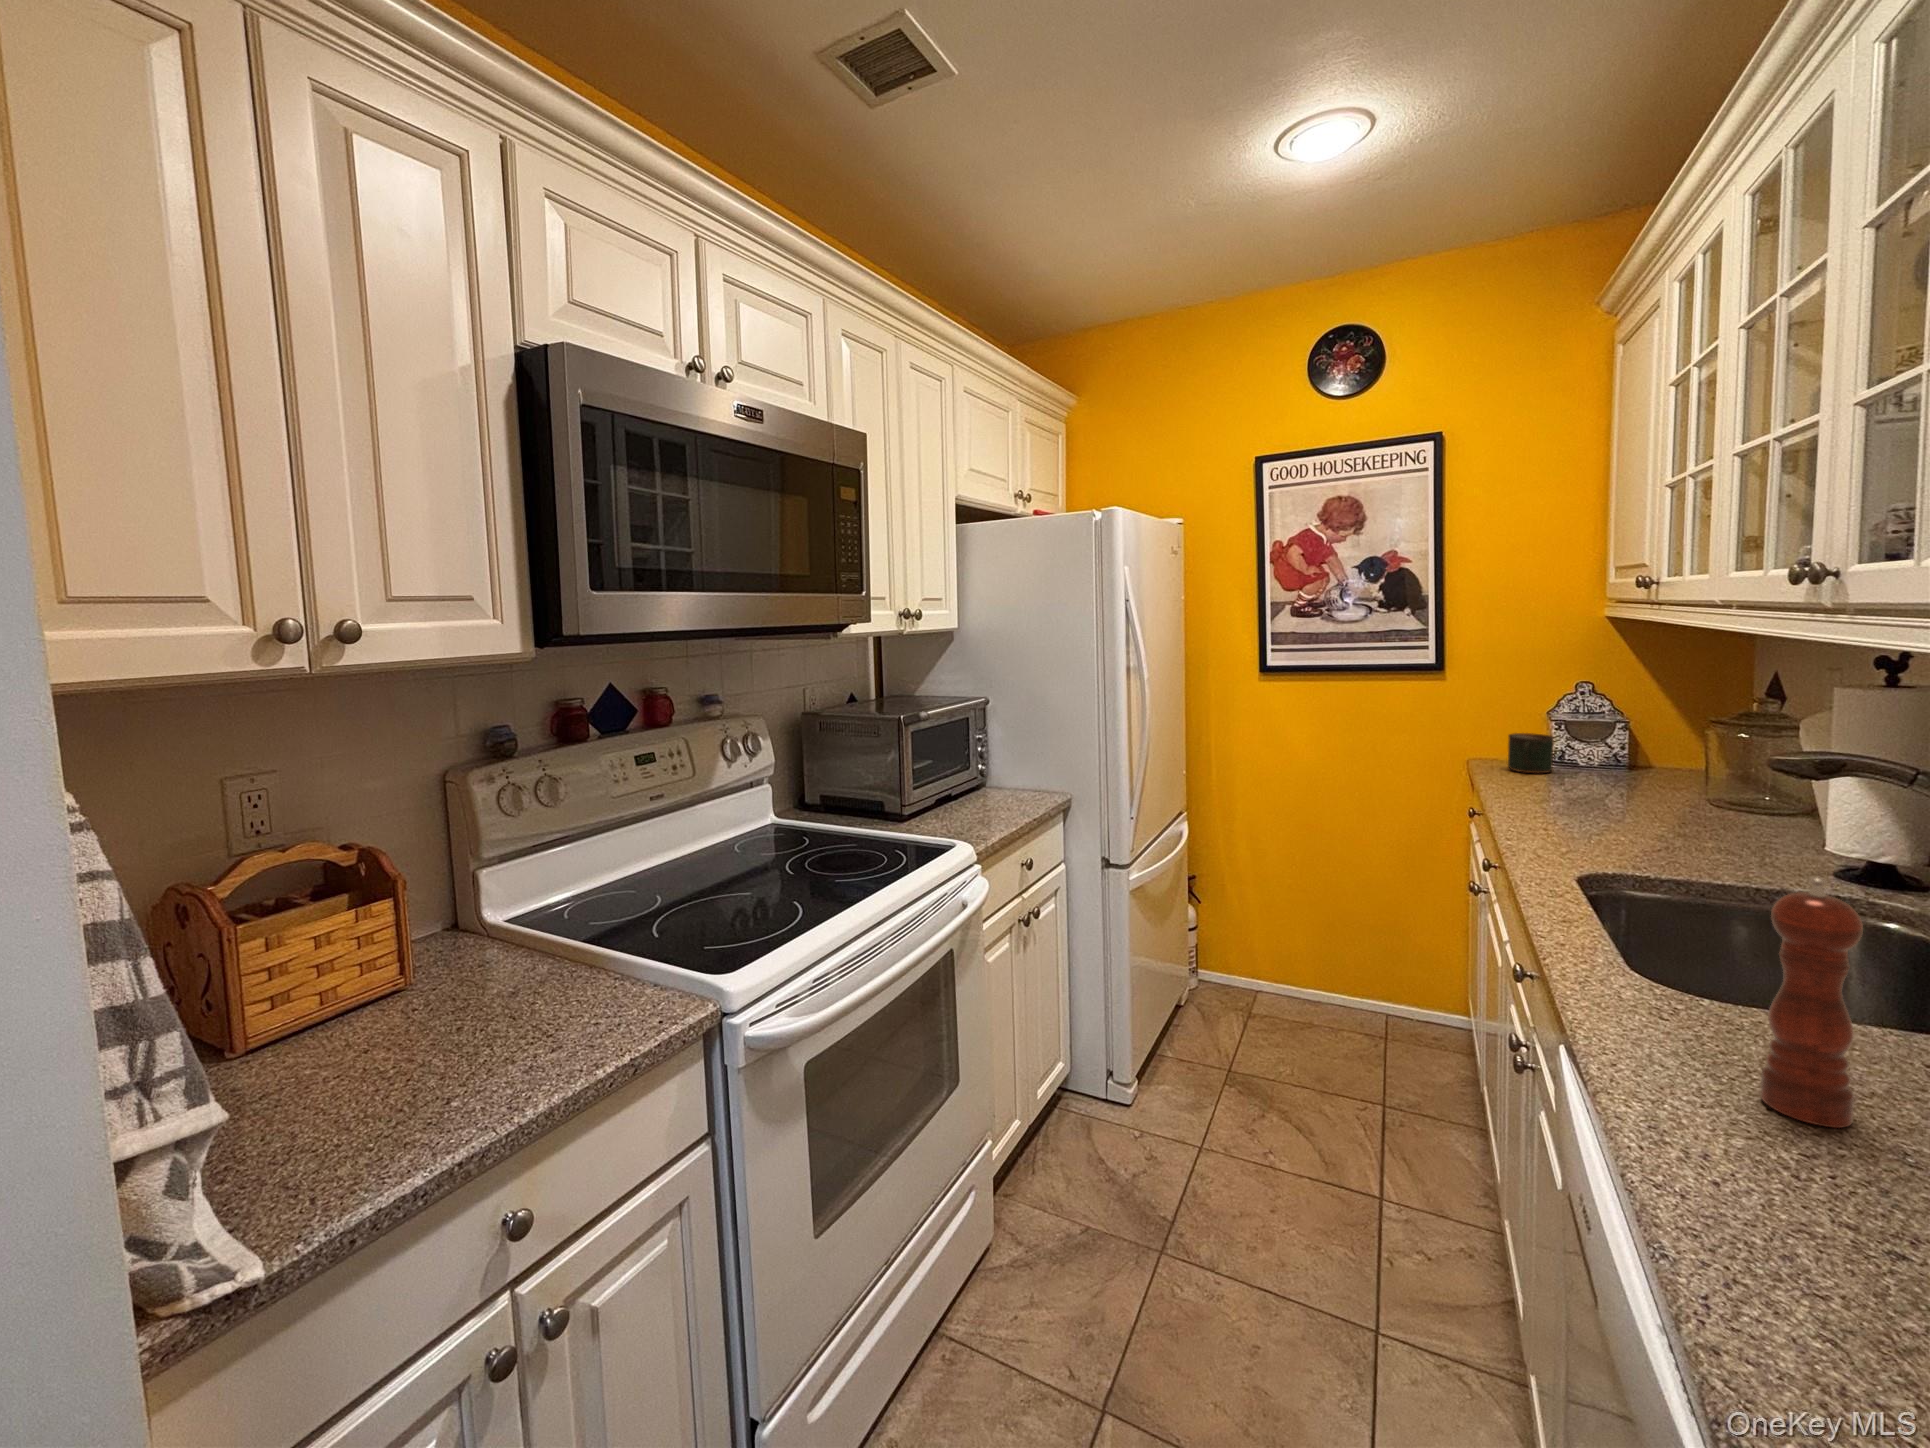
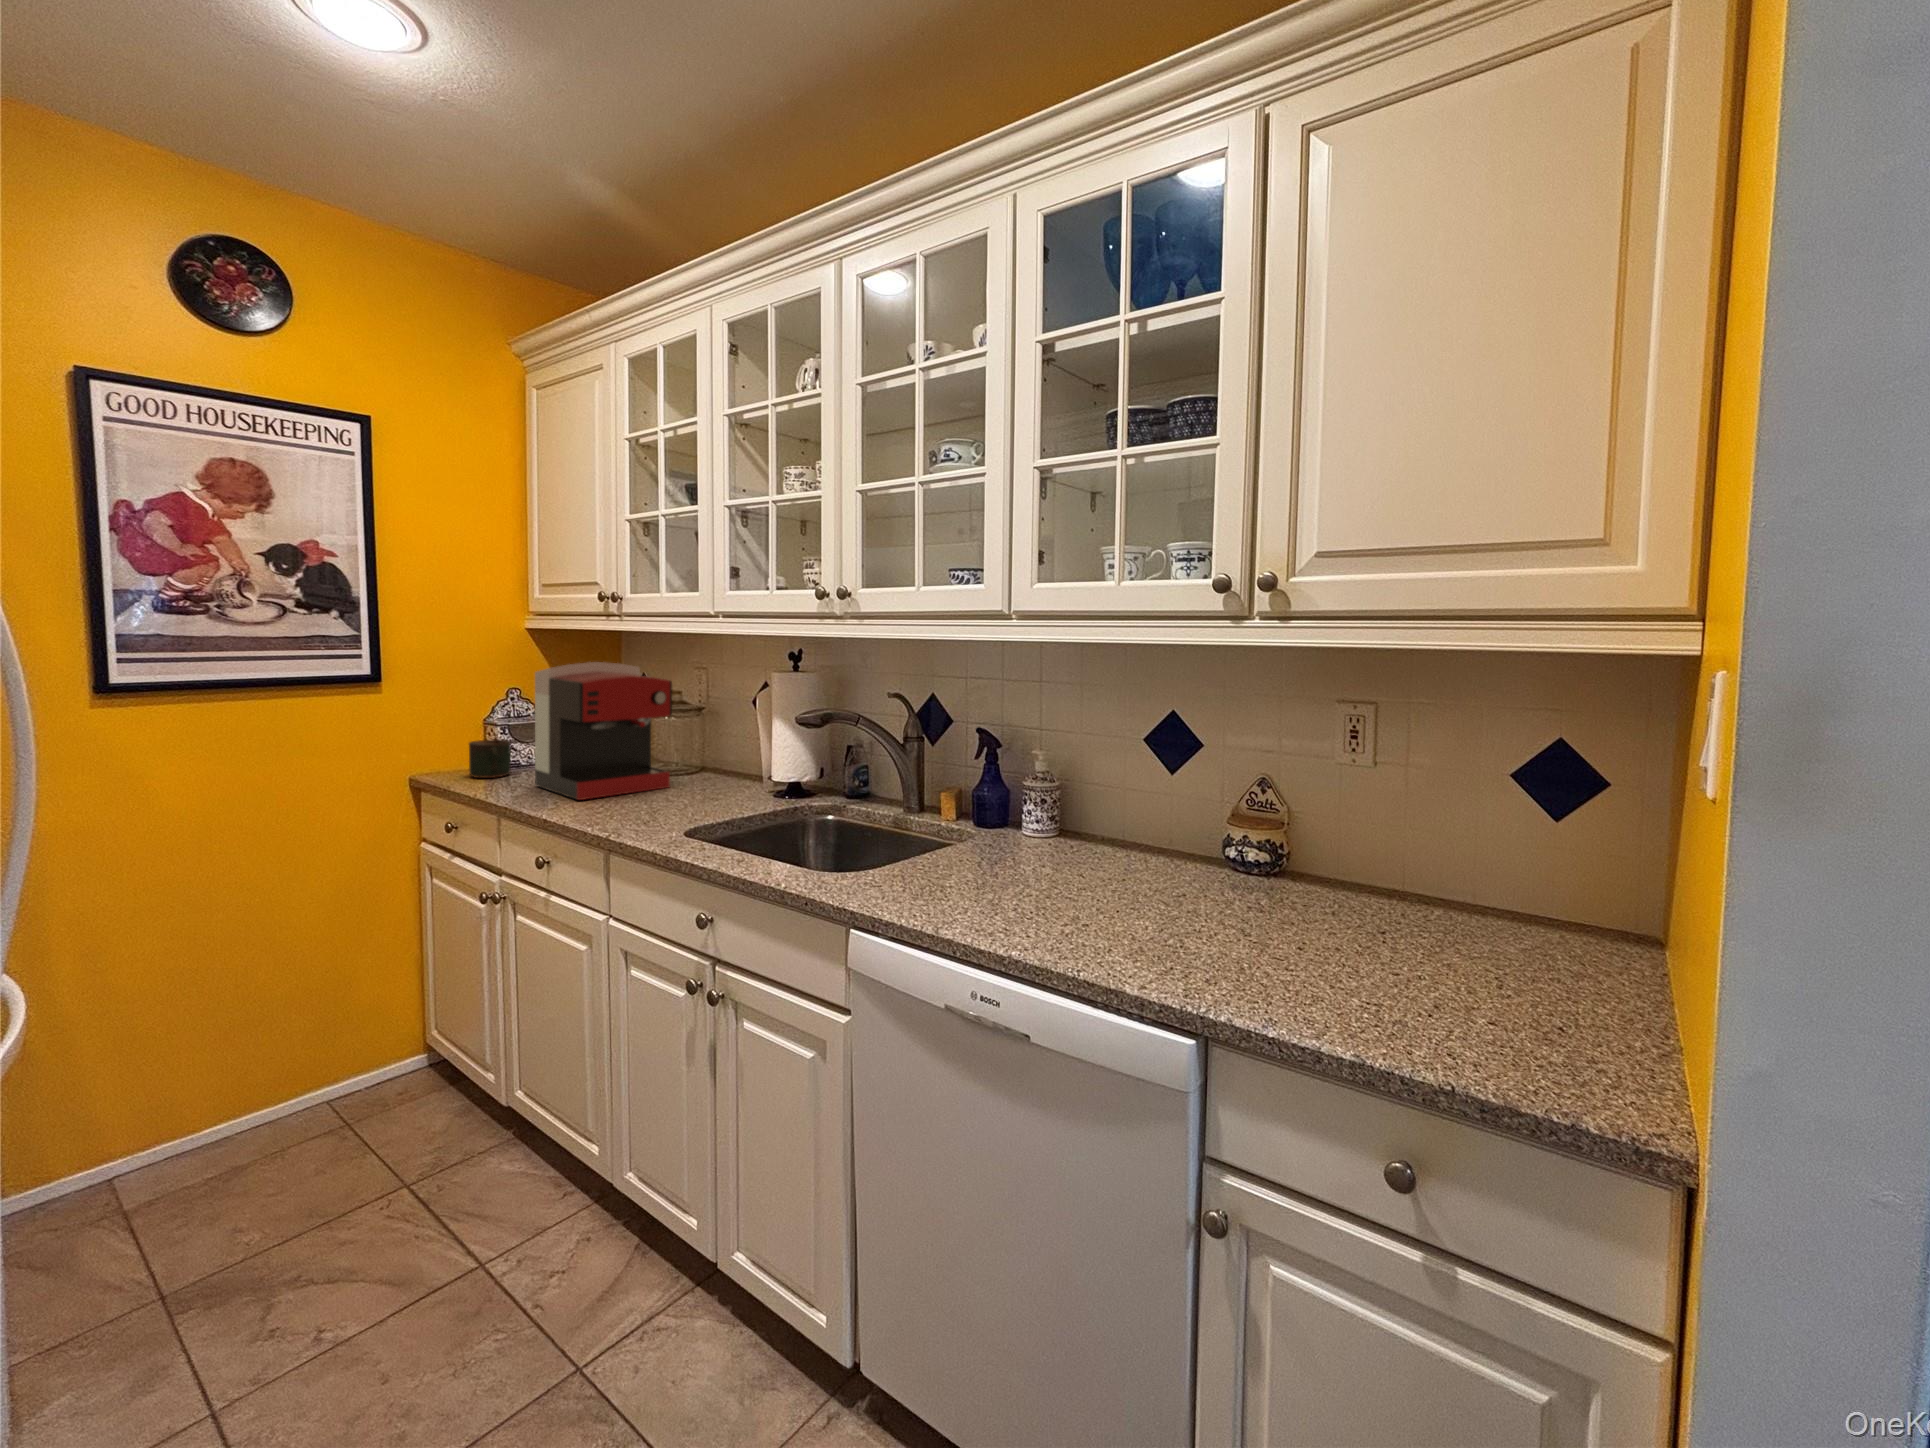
coffee maker: none [1547,655,1707,821] -> present [535,662,672,800]
pepper mill: present [1760,877,1863,1128] -> none [972,776,1010,913]

